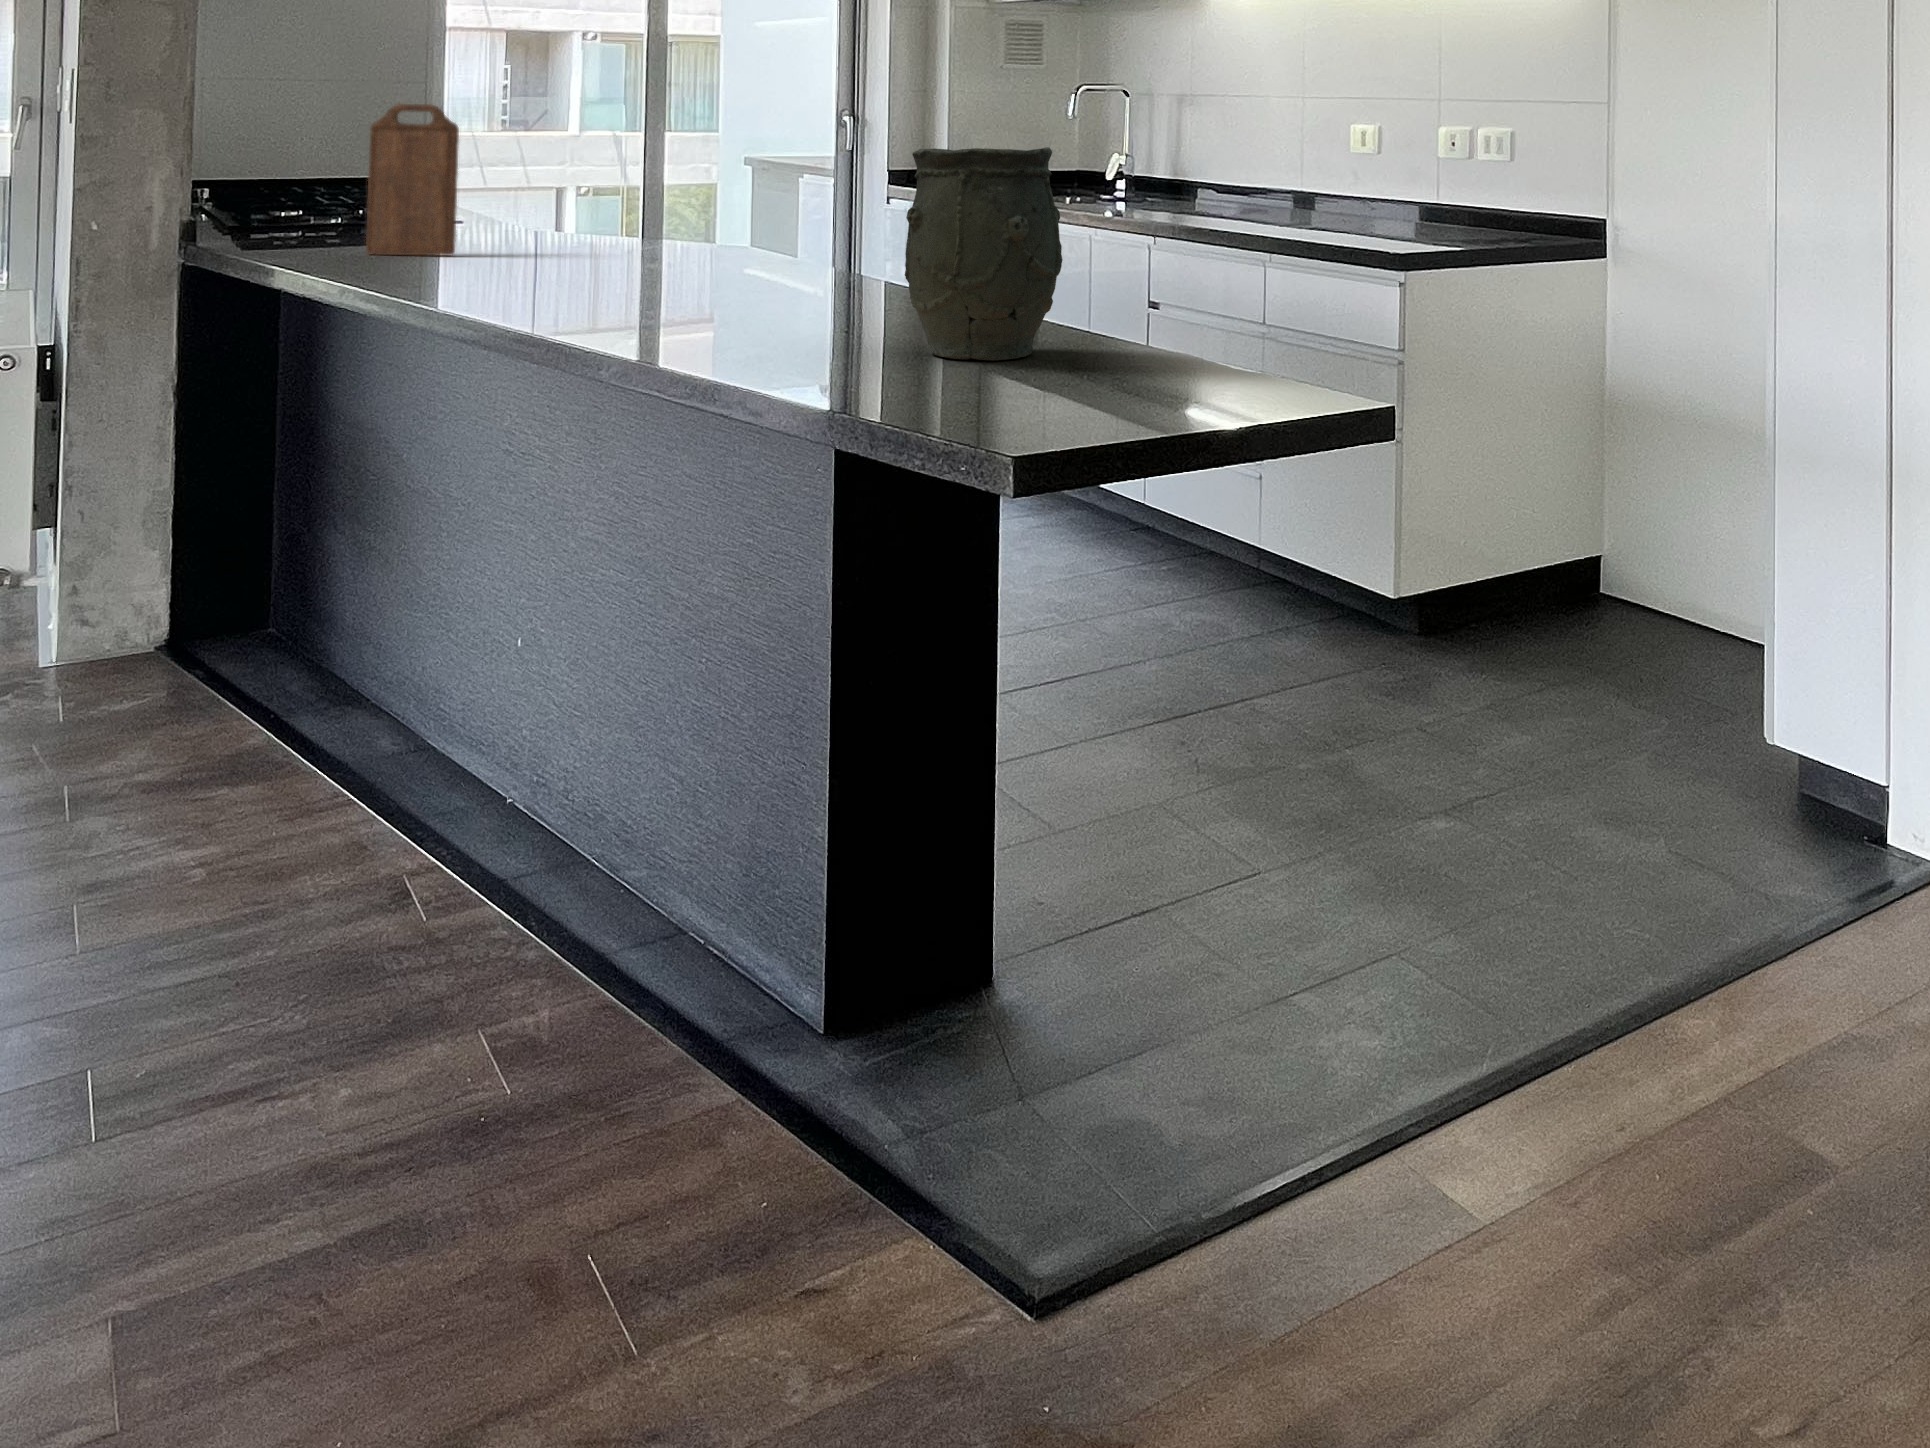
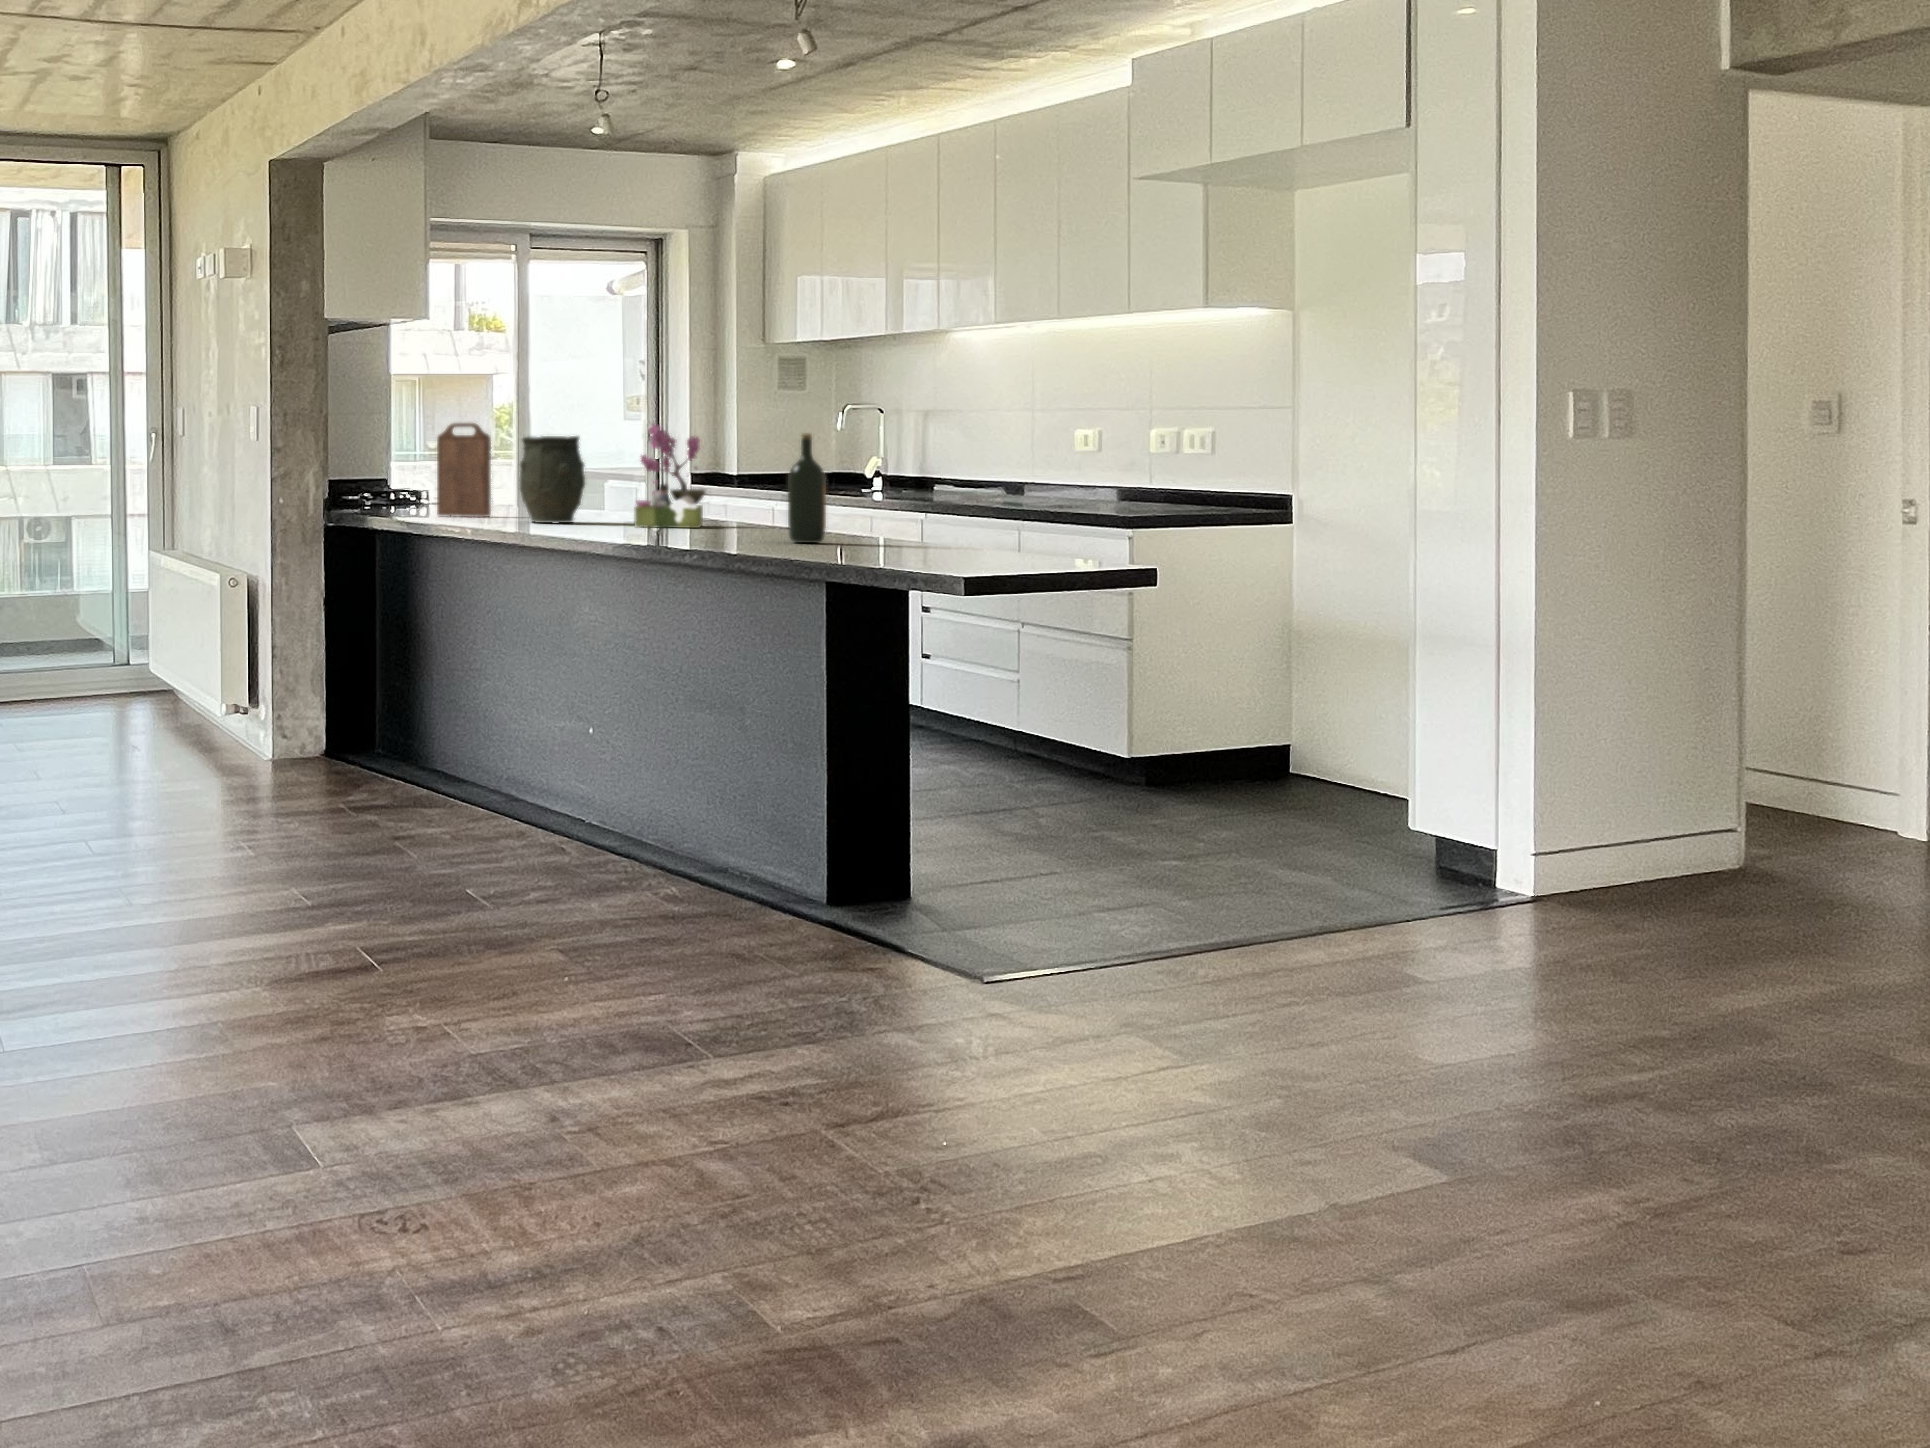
flower arrangement: none [632,109,765,286] -> present [634,424,705,528]
wine bottle: none [799,142,868,340] -> present [788,433,826,543]
vase: present [905,147,1063,361] -> present [519,436,585,523]

